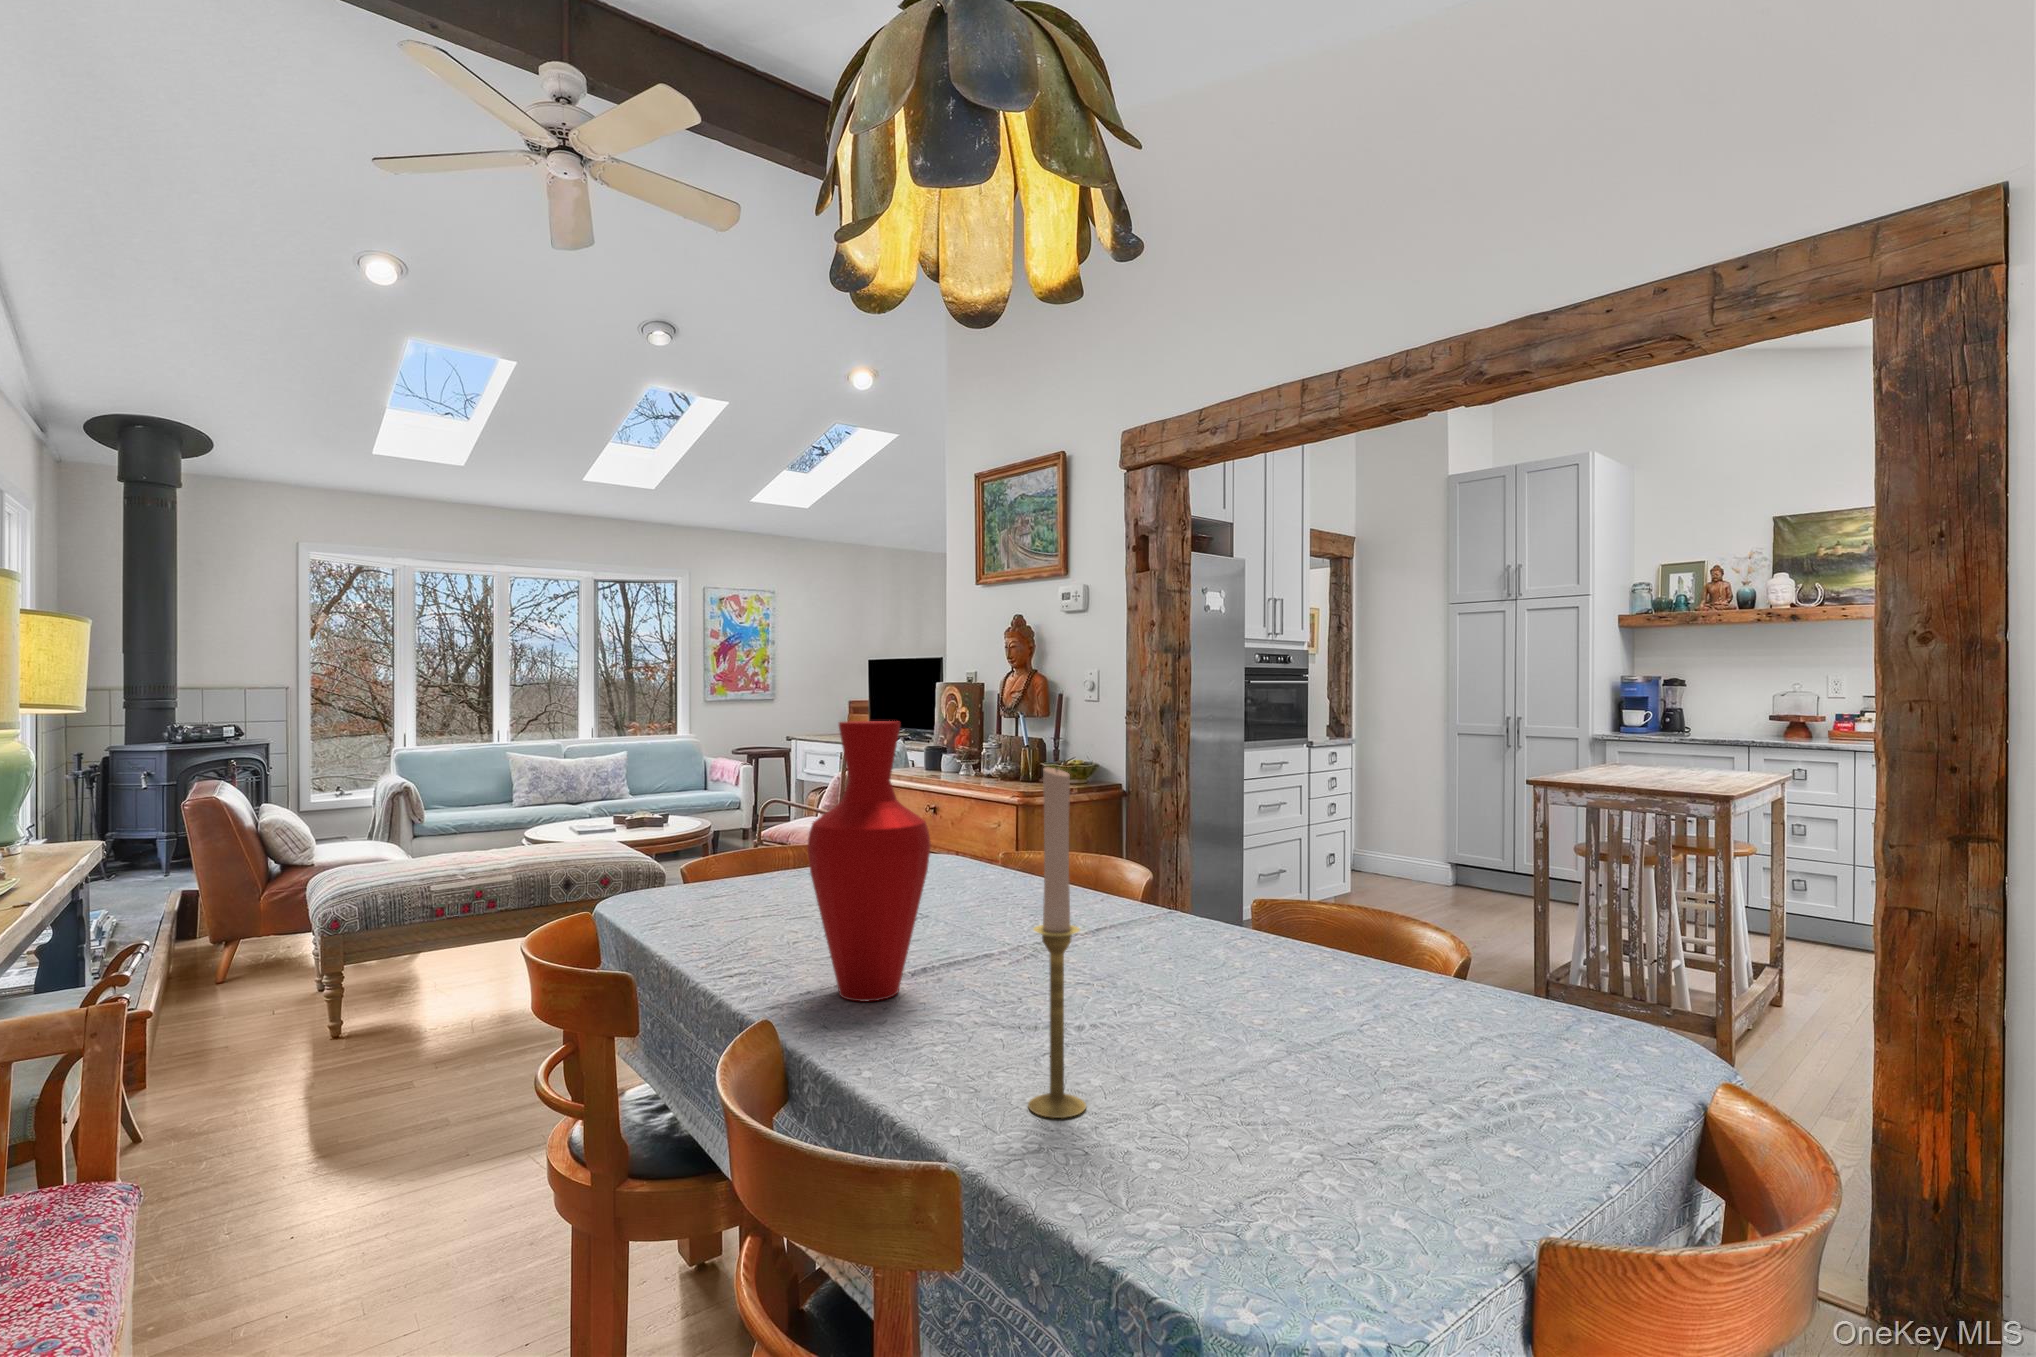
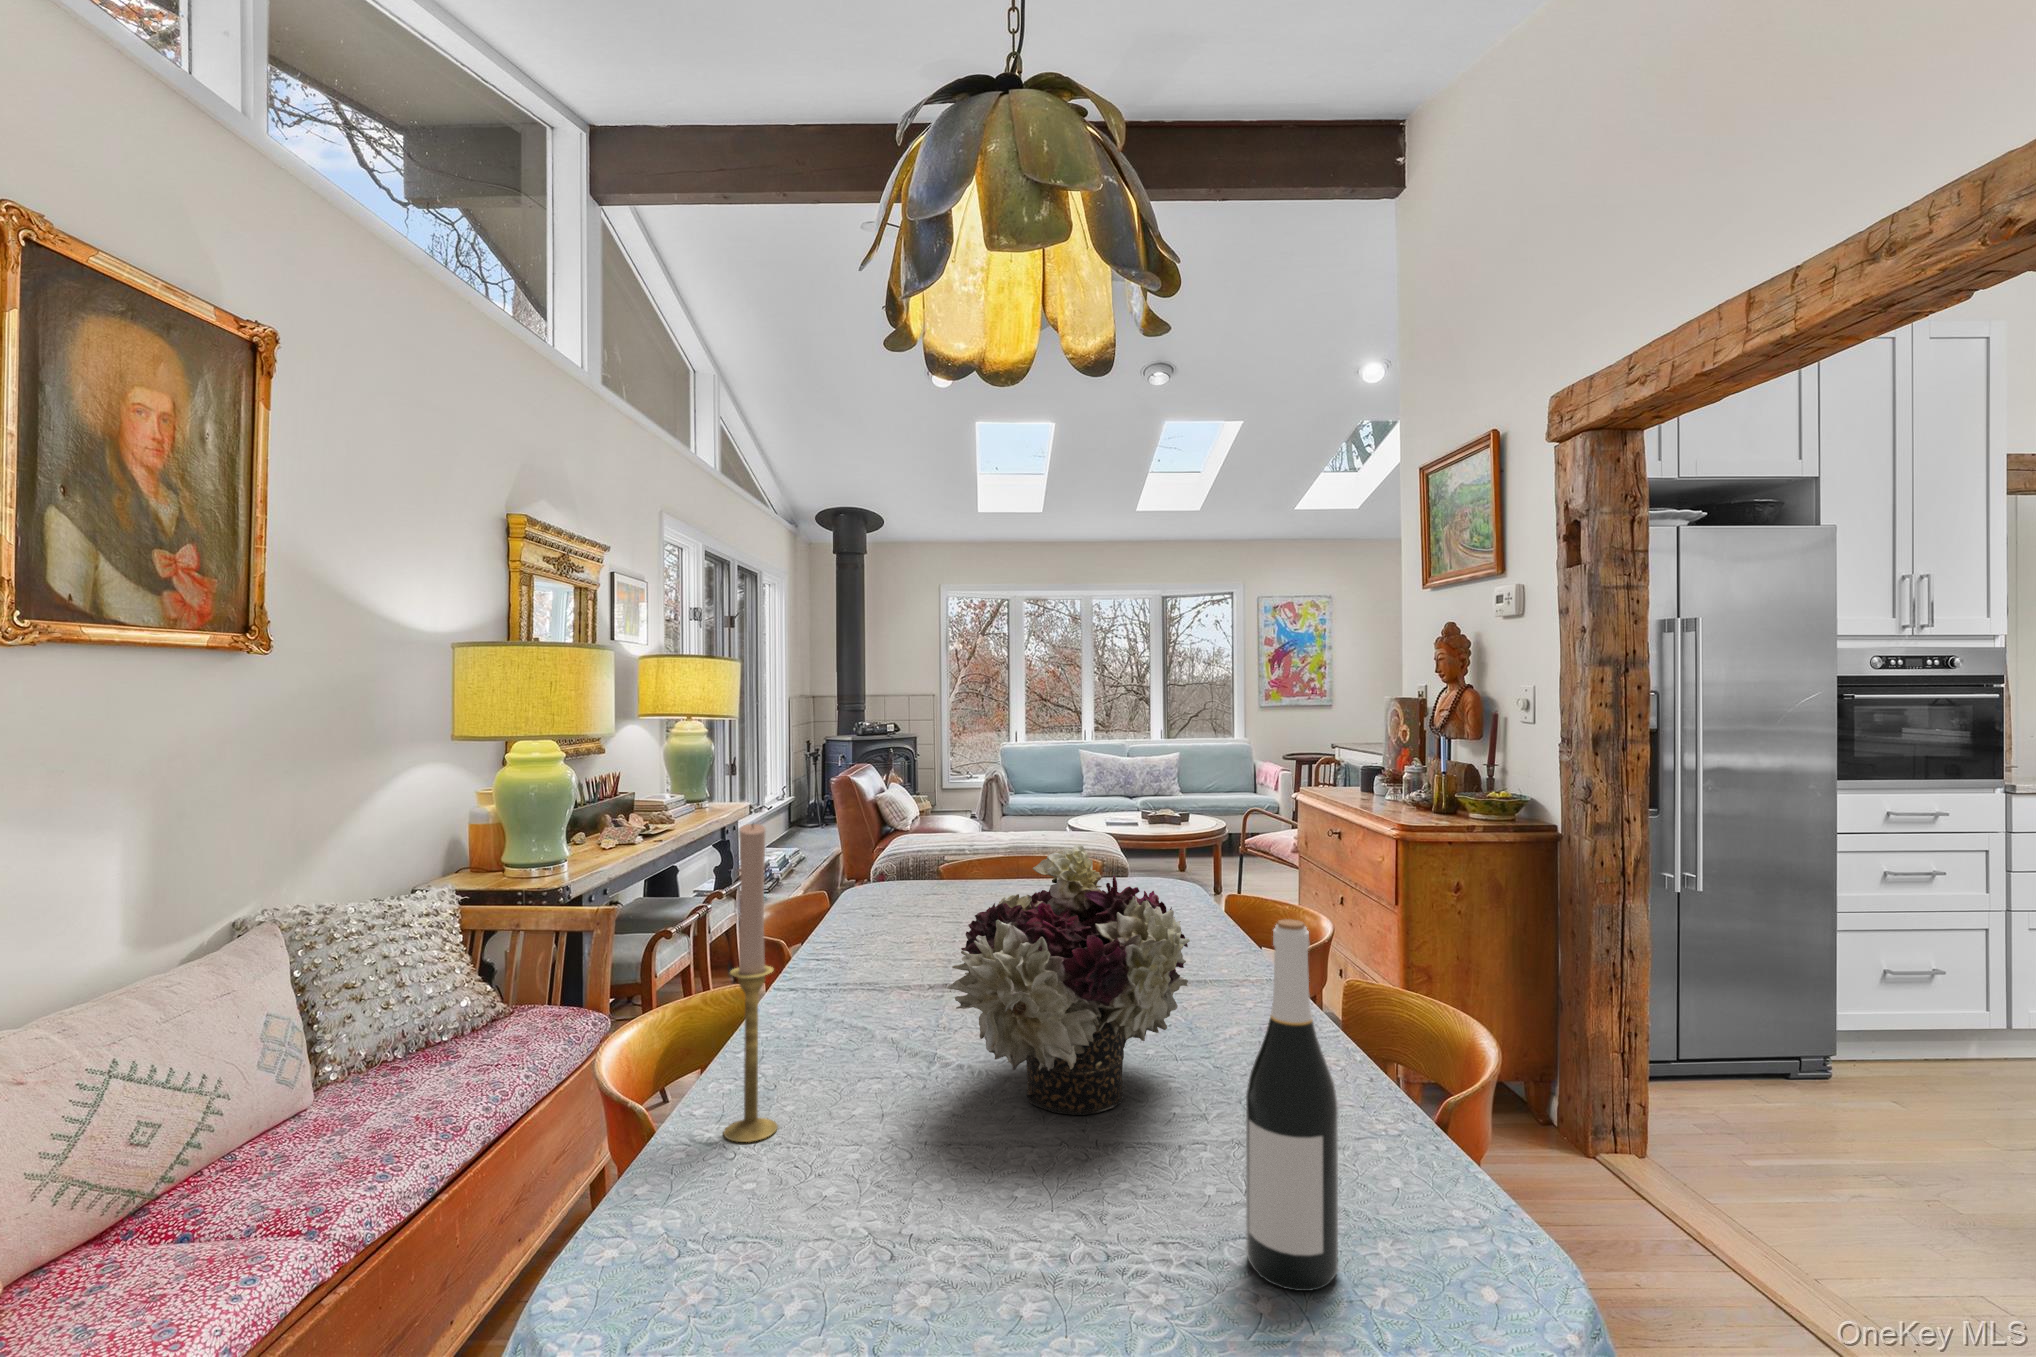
vase: present [807,721,931,1001] -> none [797,761,905,1009]
flower arrangement: none [1105,778,1334,1022] -> present [947,844,1190,1115]
wine bottle: none [1509,798,1585,1066] -> present [1246,919,1338,1291]

